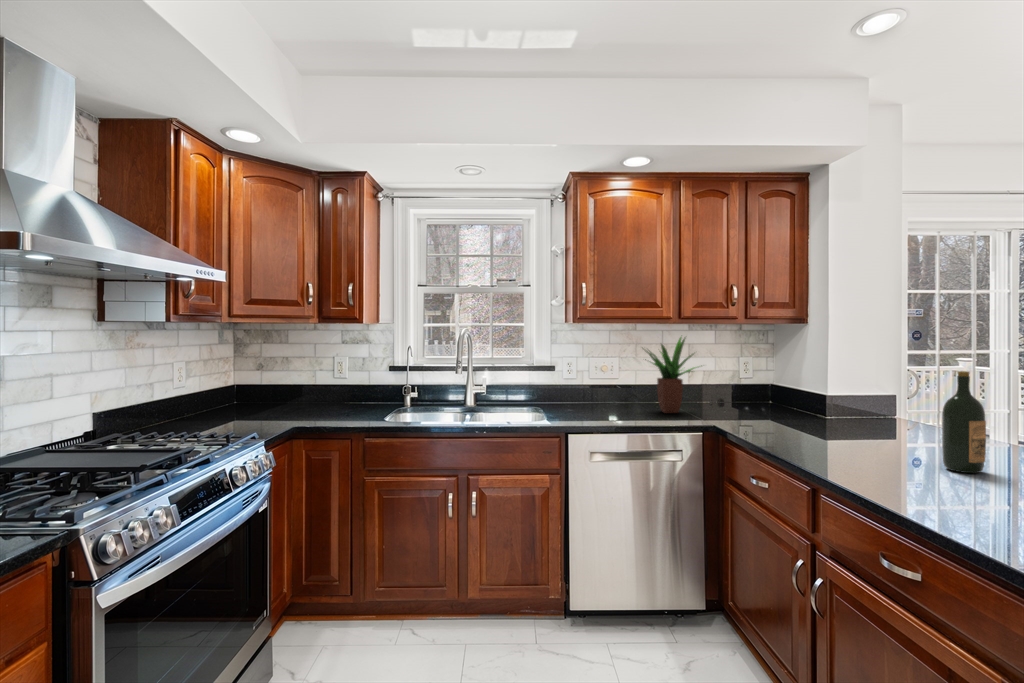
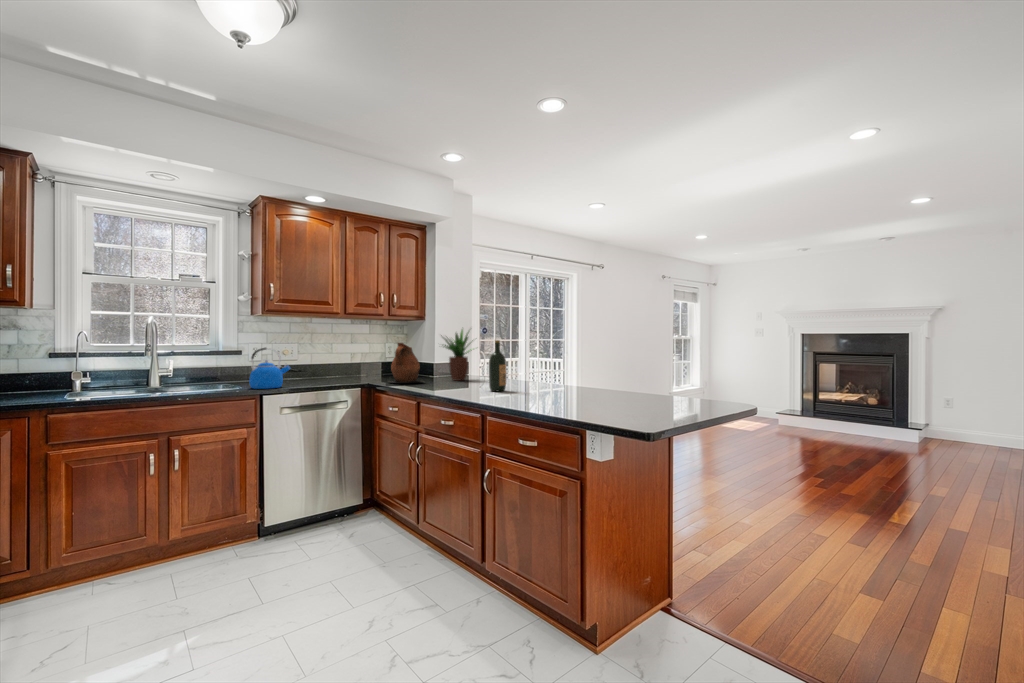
potted plant: present [645,337,695,413] -> present [444,330,473,381]
ceramic pitcher: none [740,363,805,428] -> present [391,343,424,383]
kettle: none [558,367,606,421] -> present [249,348,290,389]

